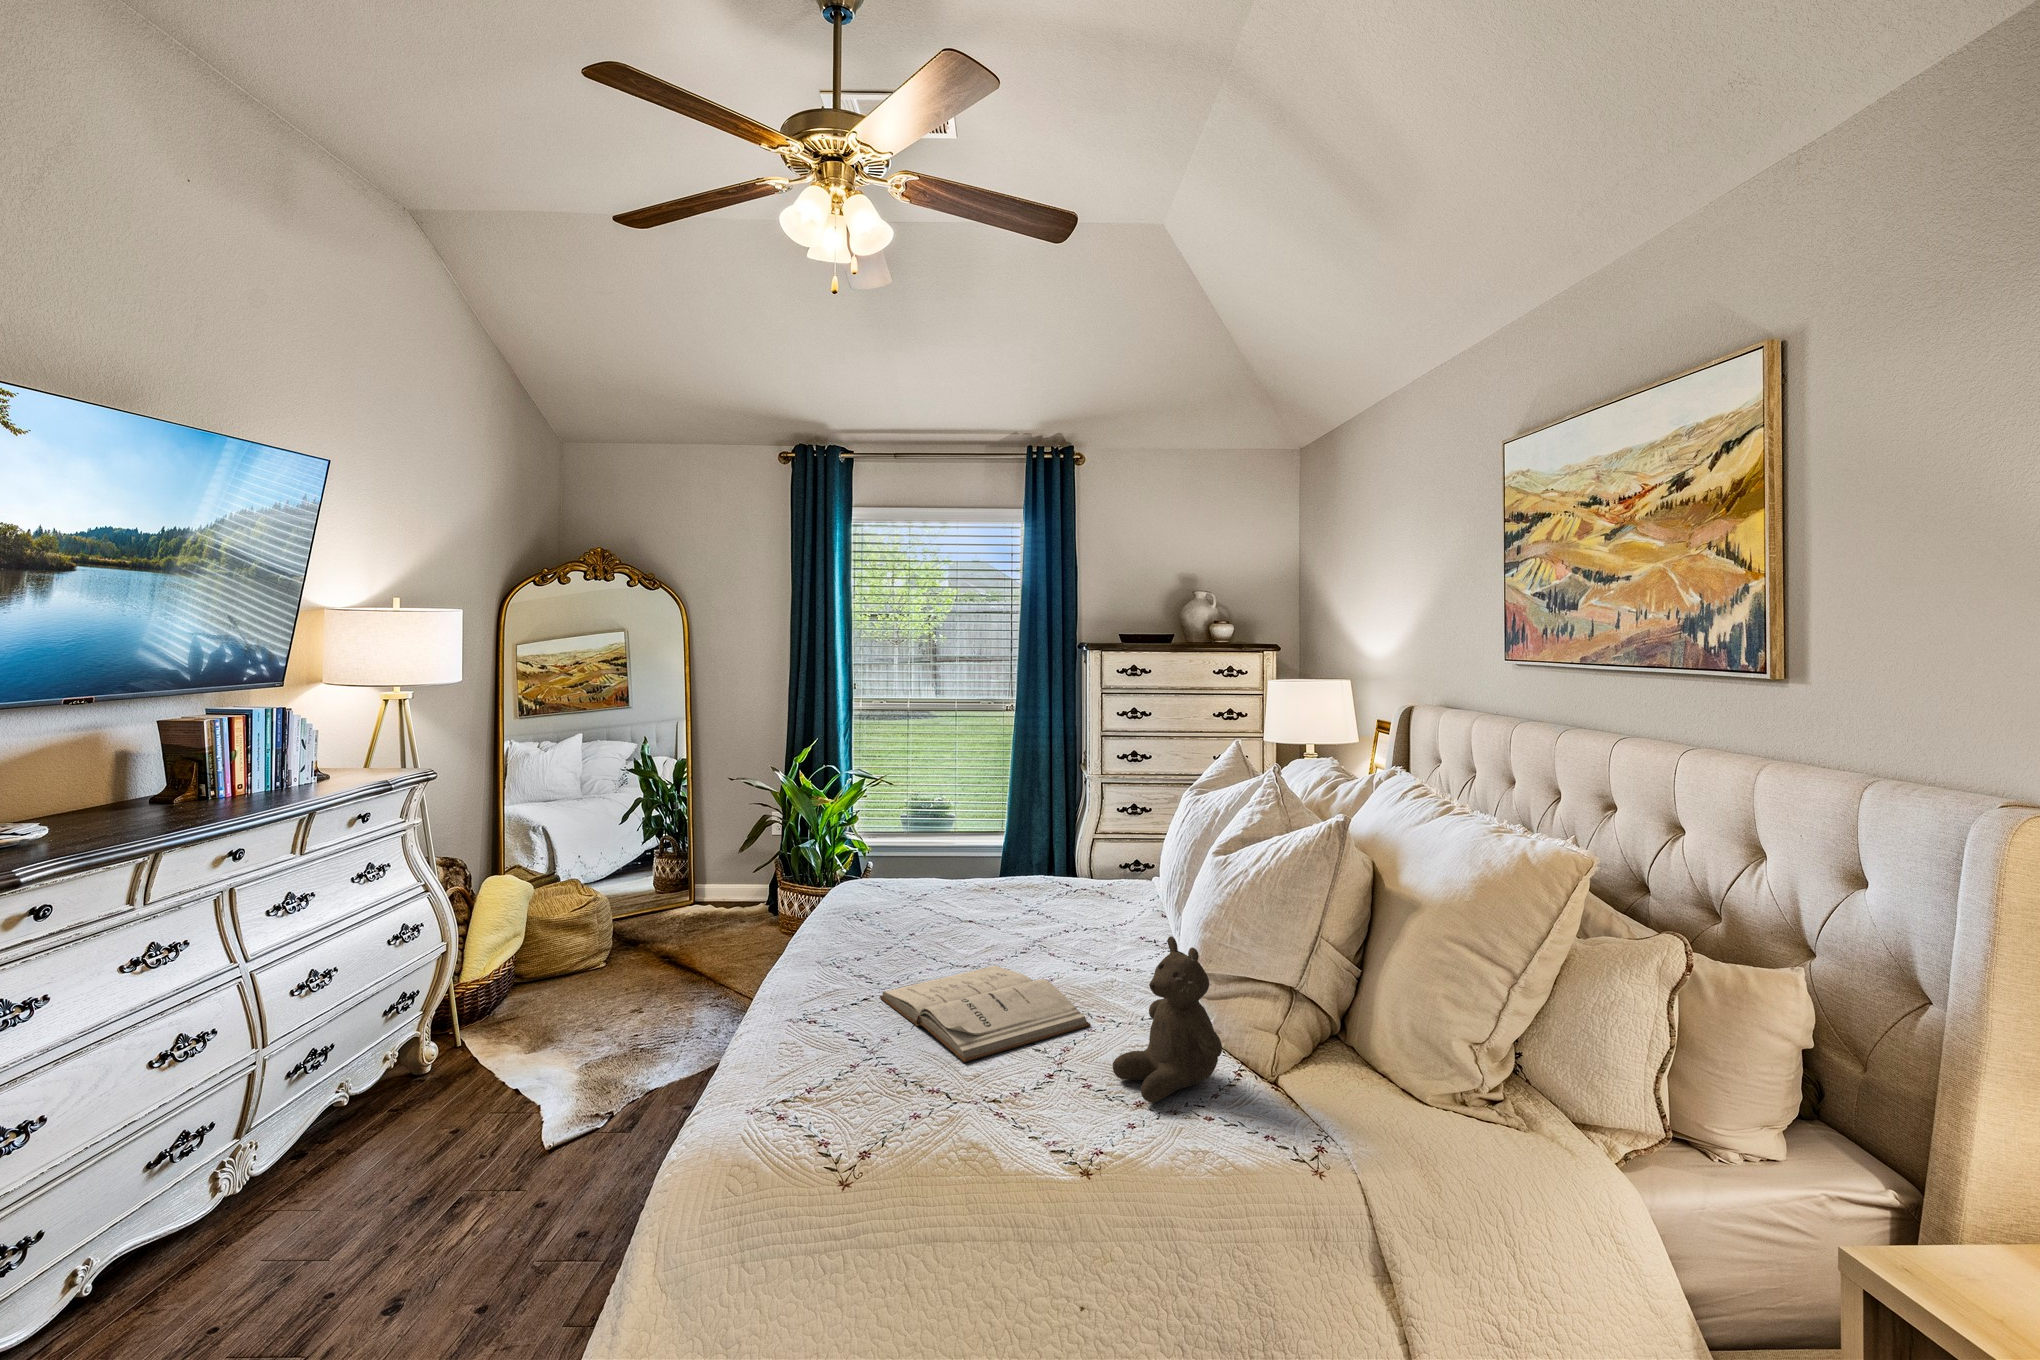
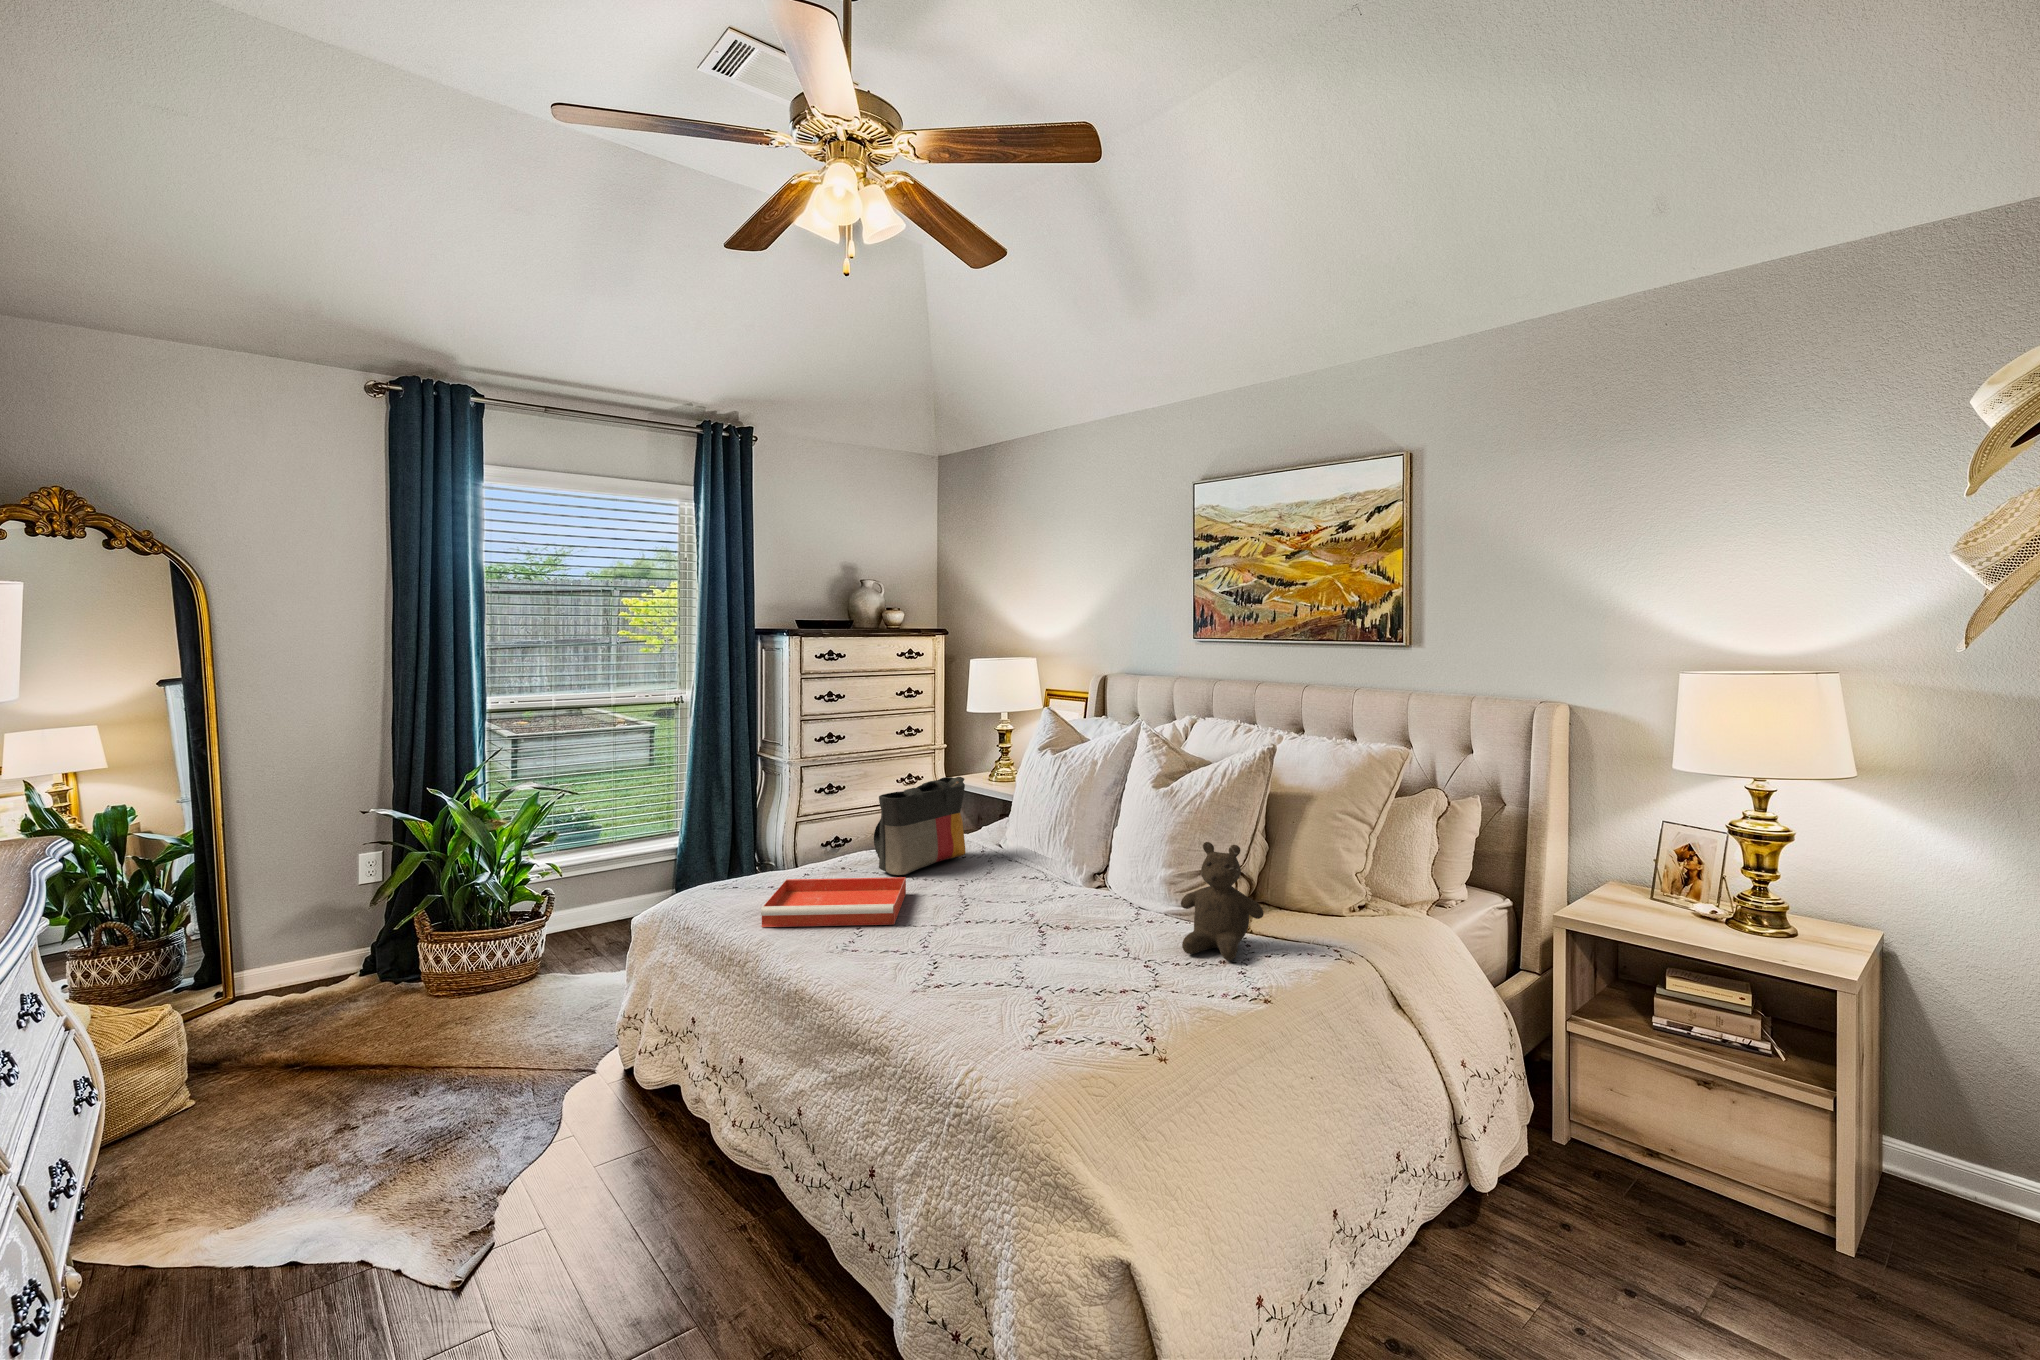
tote bag: none [998,811,1113,910] -> present [874,777,966,875]
tray: none [824,893,988,958] -> present [761,877,906,927]
book: present [880,966,1091,1062] -> none [922,909,1111,975]

